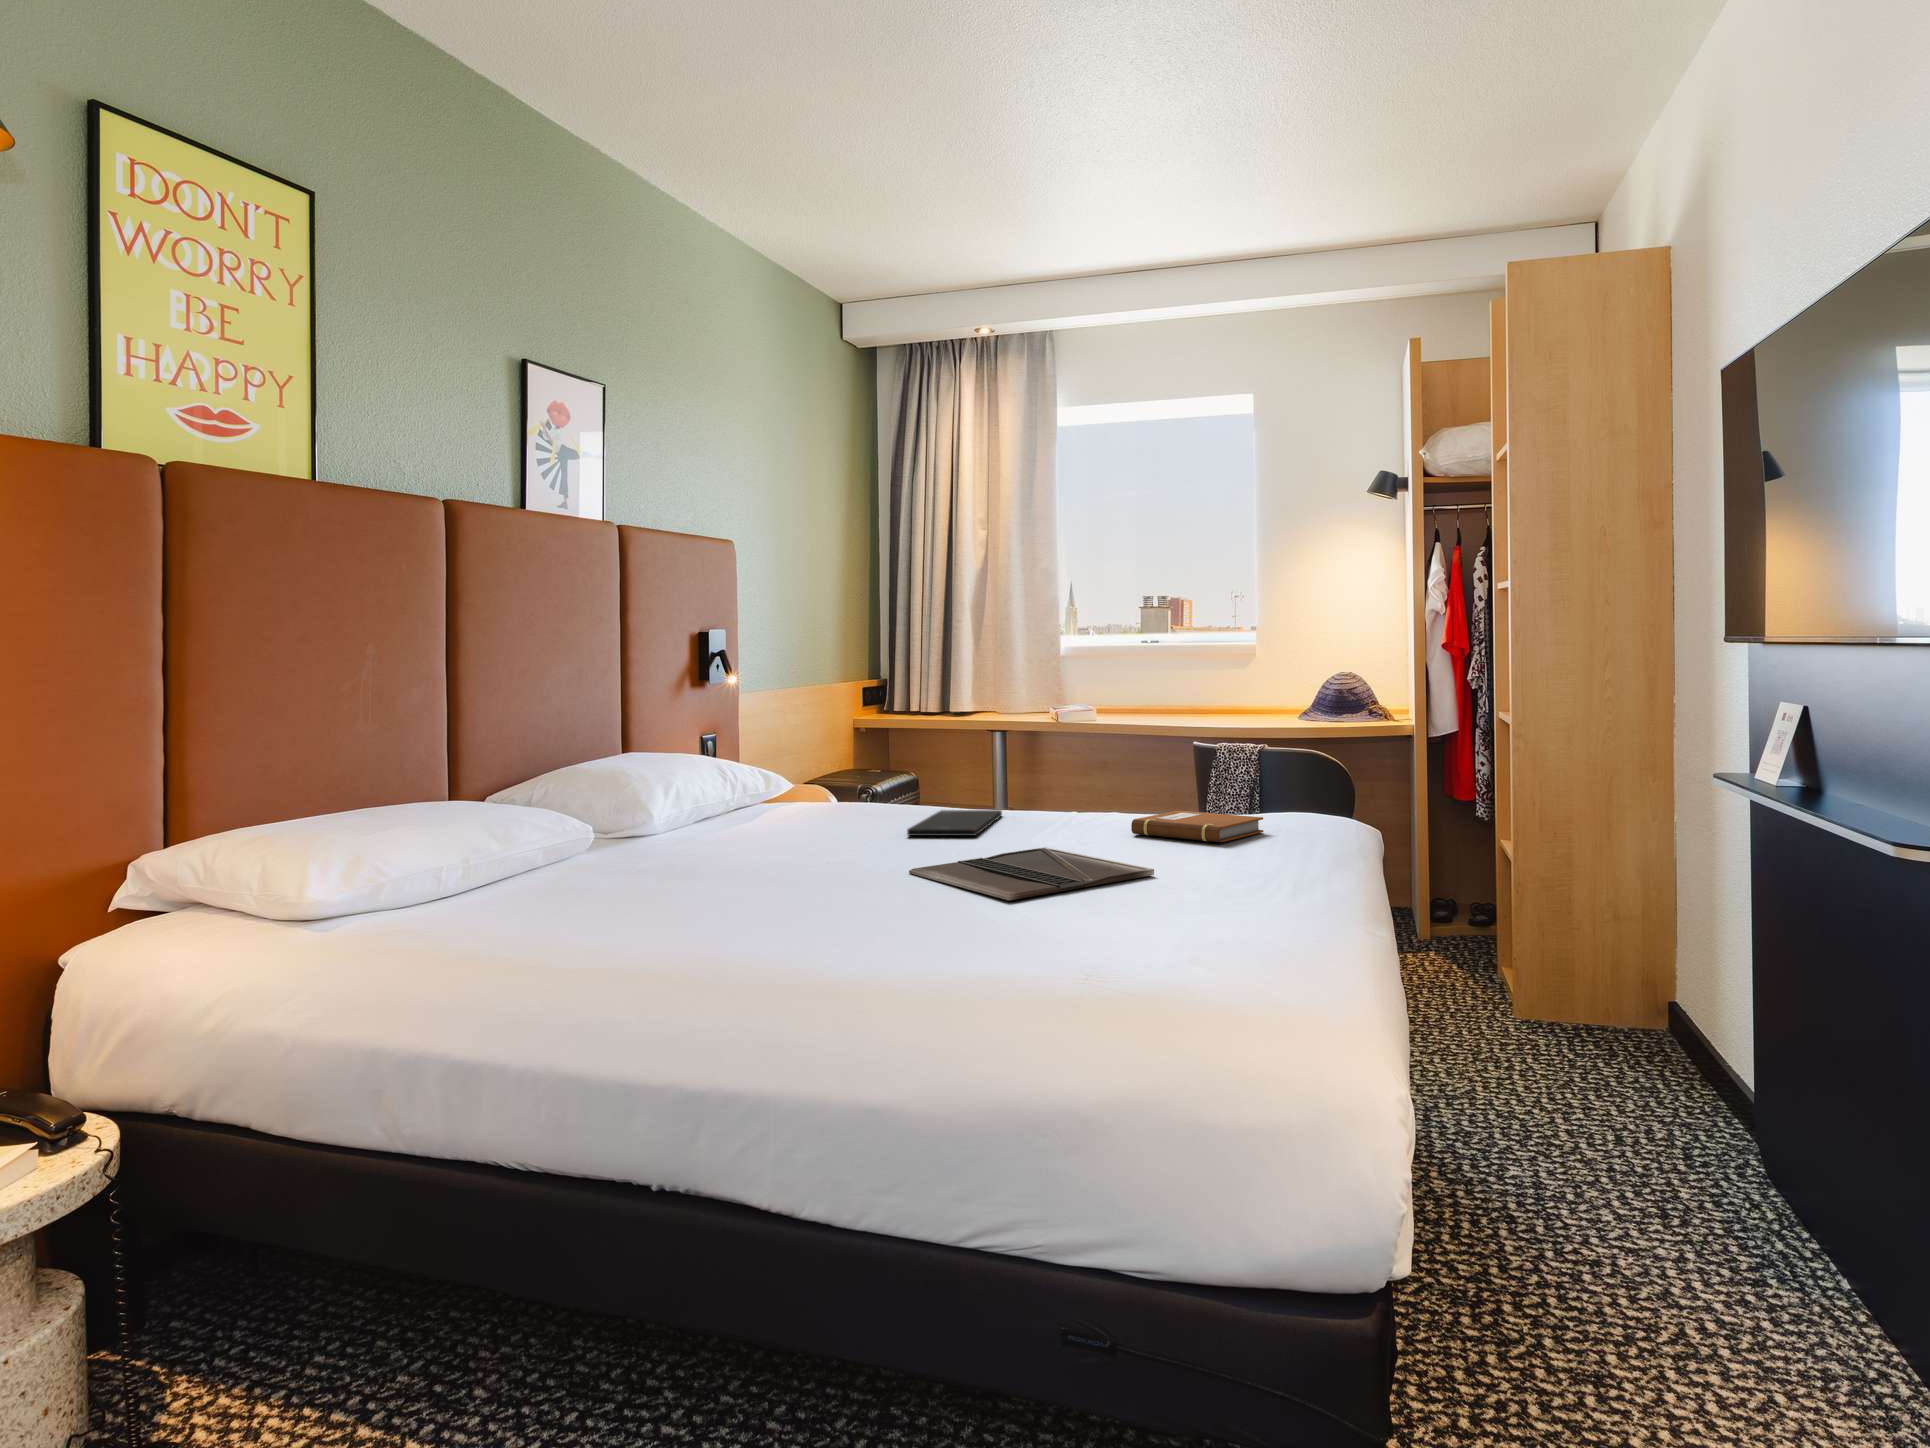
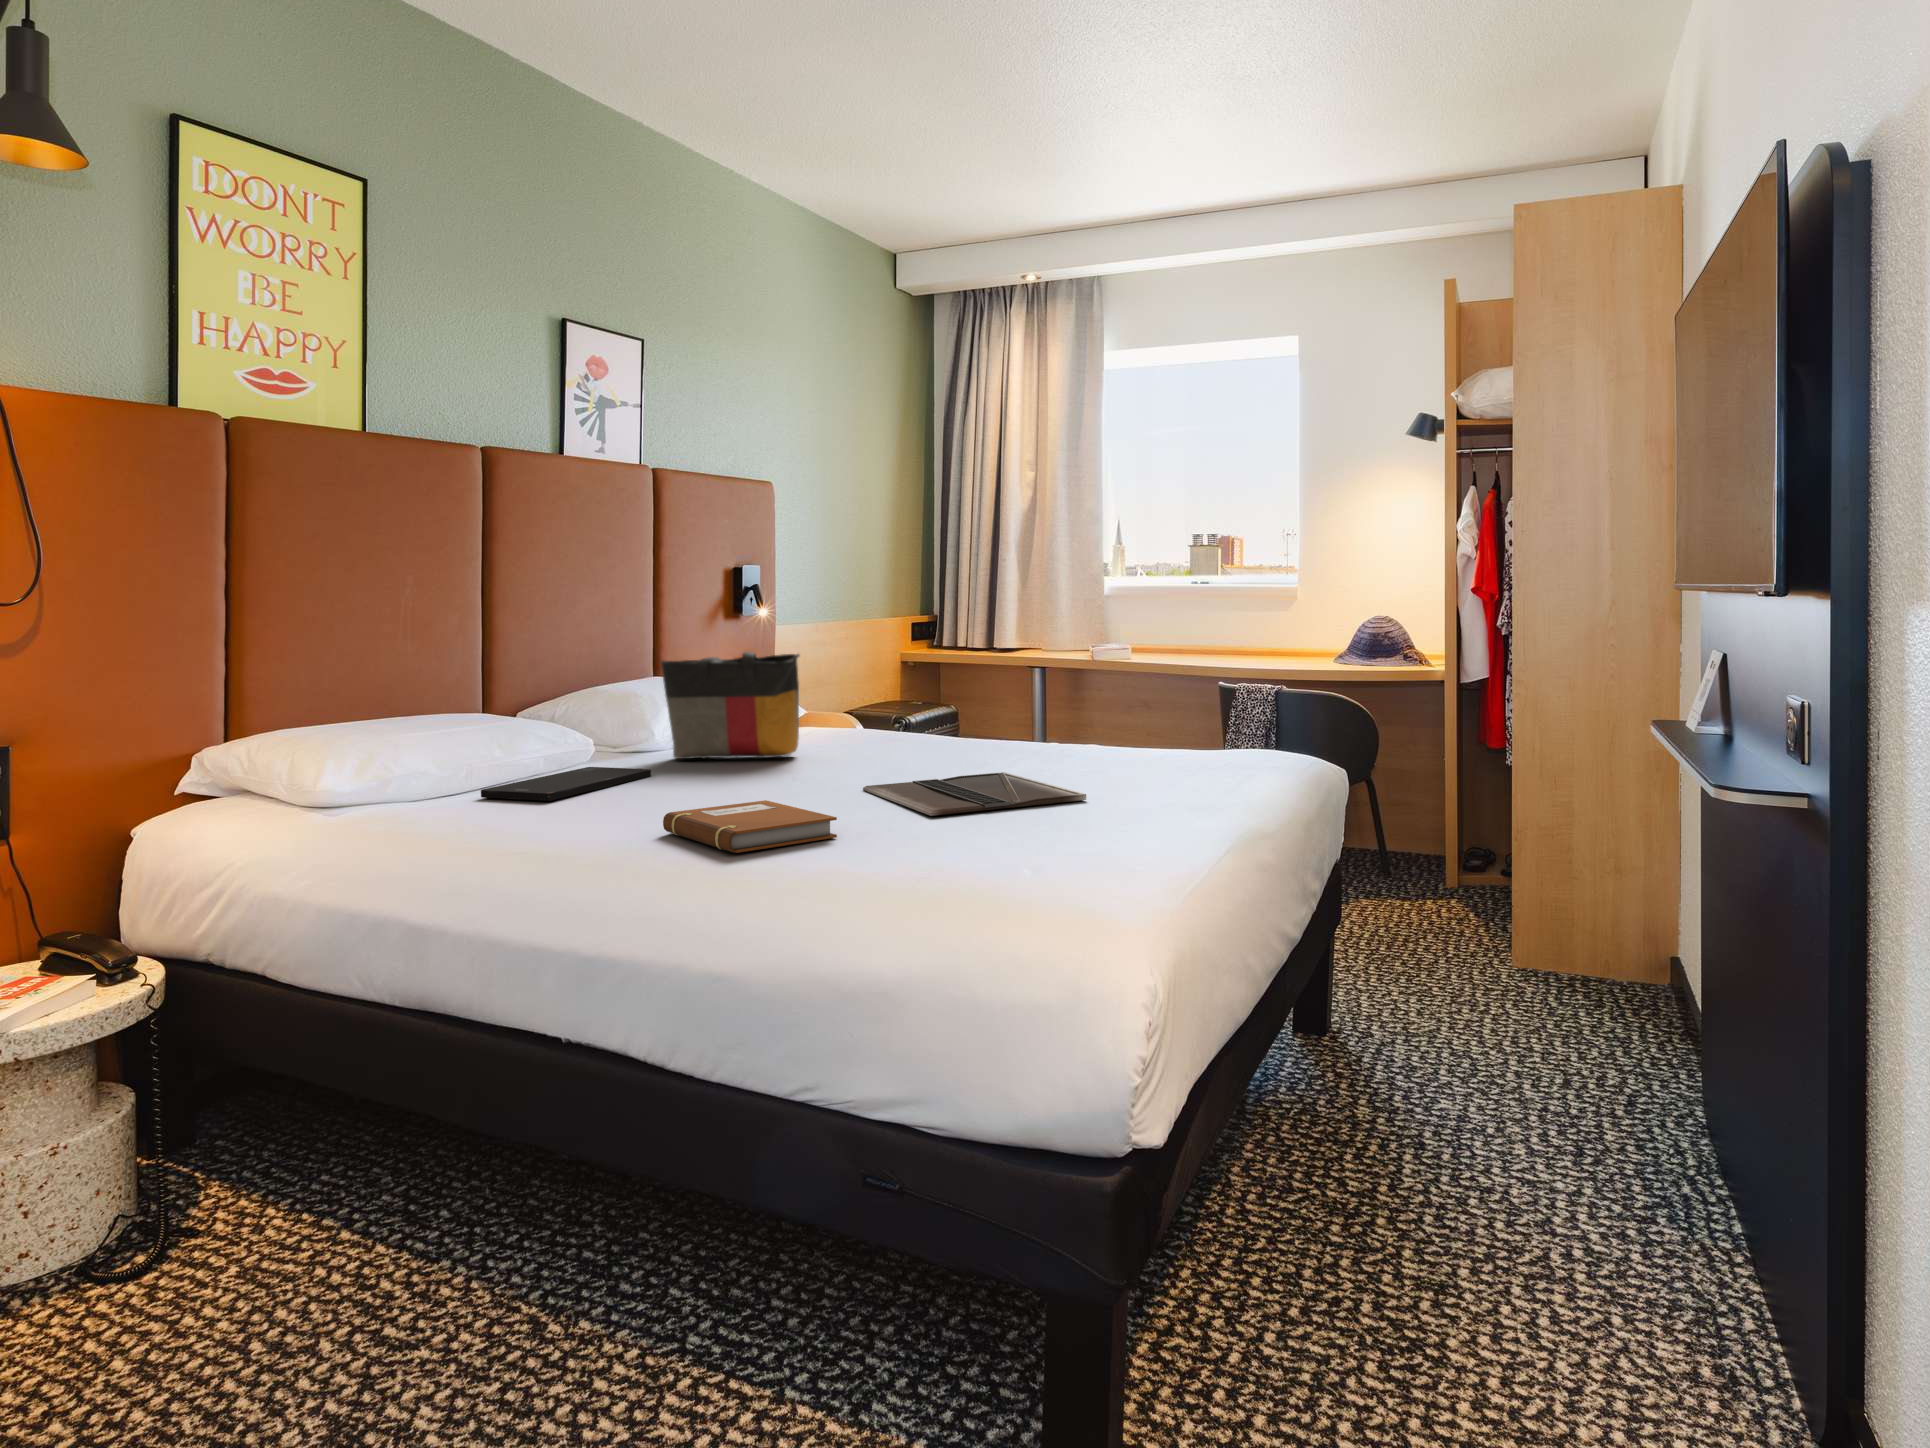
tote bag: none [660,728,812,845] -> present [661,652,800,759]
smartphone: present [907,810,1002,836] -> present [481,767,651,801]
notebook: present [1131,811,1263,842] -> present [663,800,837,853]

